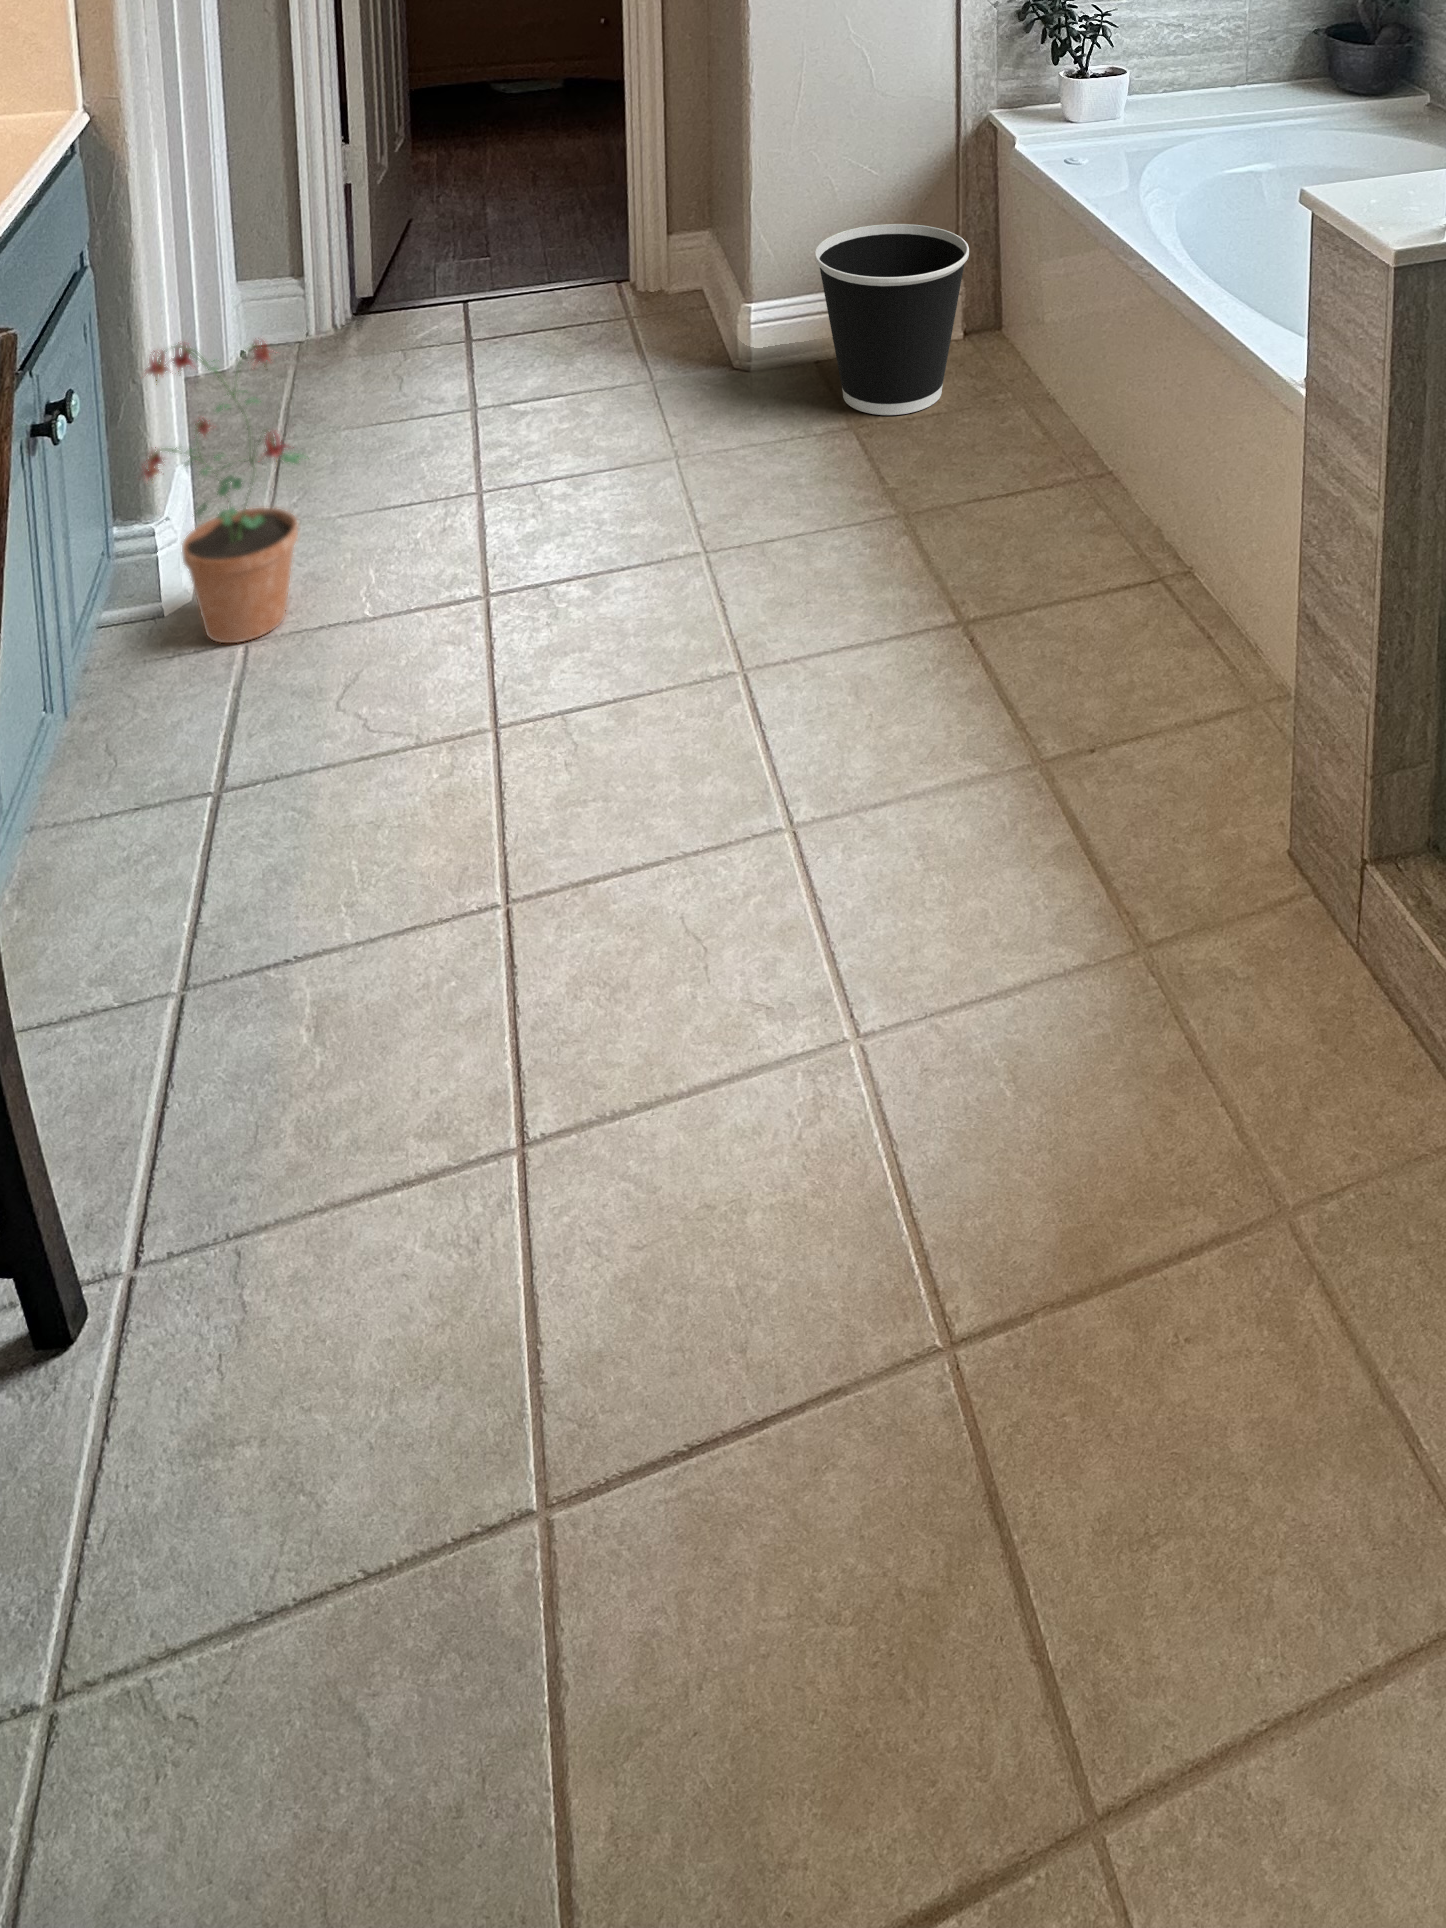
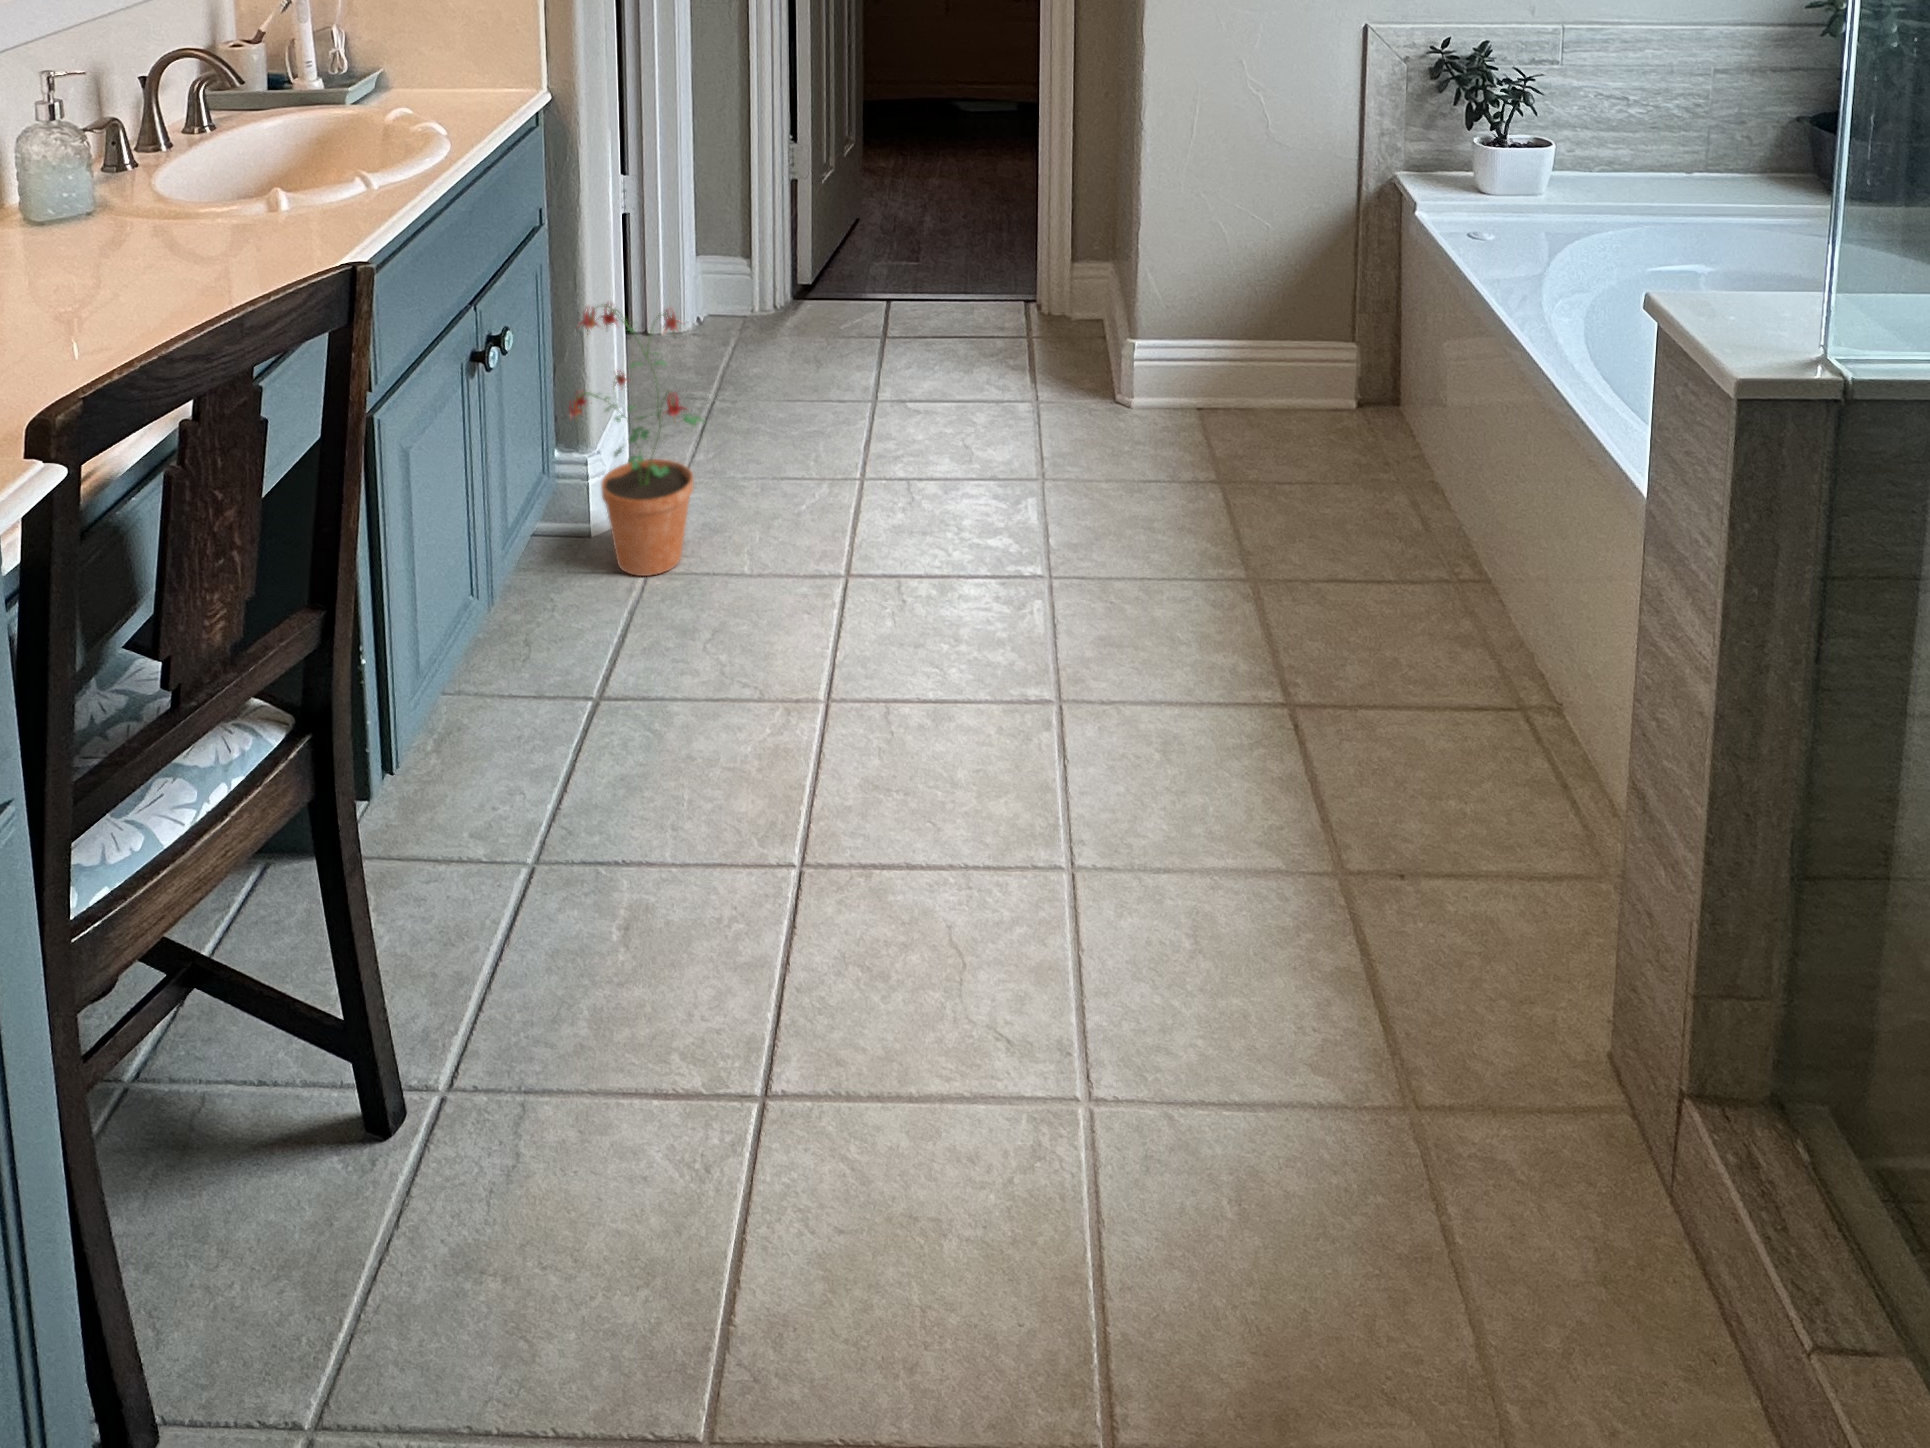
wastebasket: present [815,224,969,415] -> none [1194,281,1357,481]

